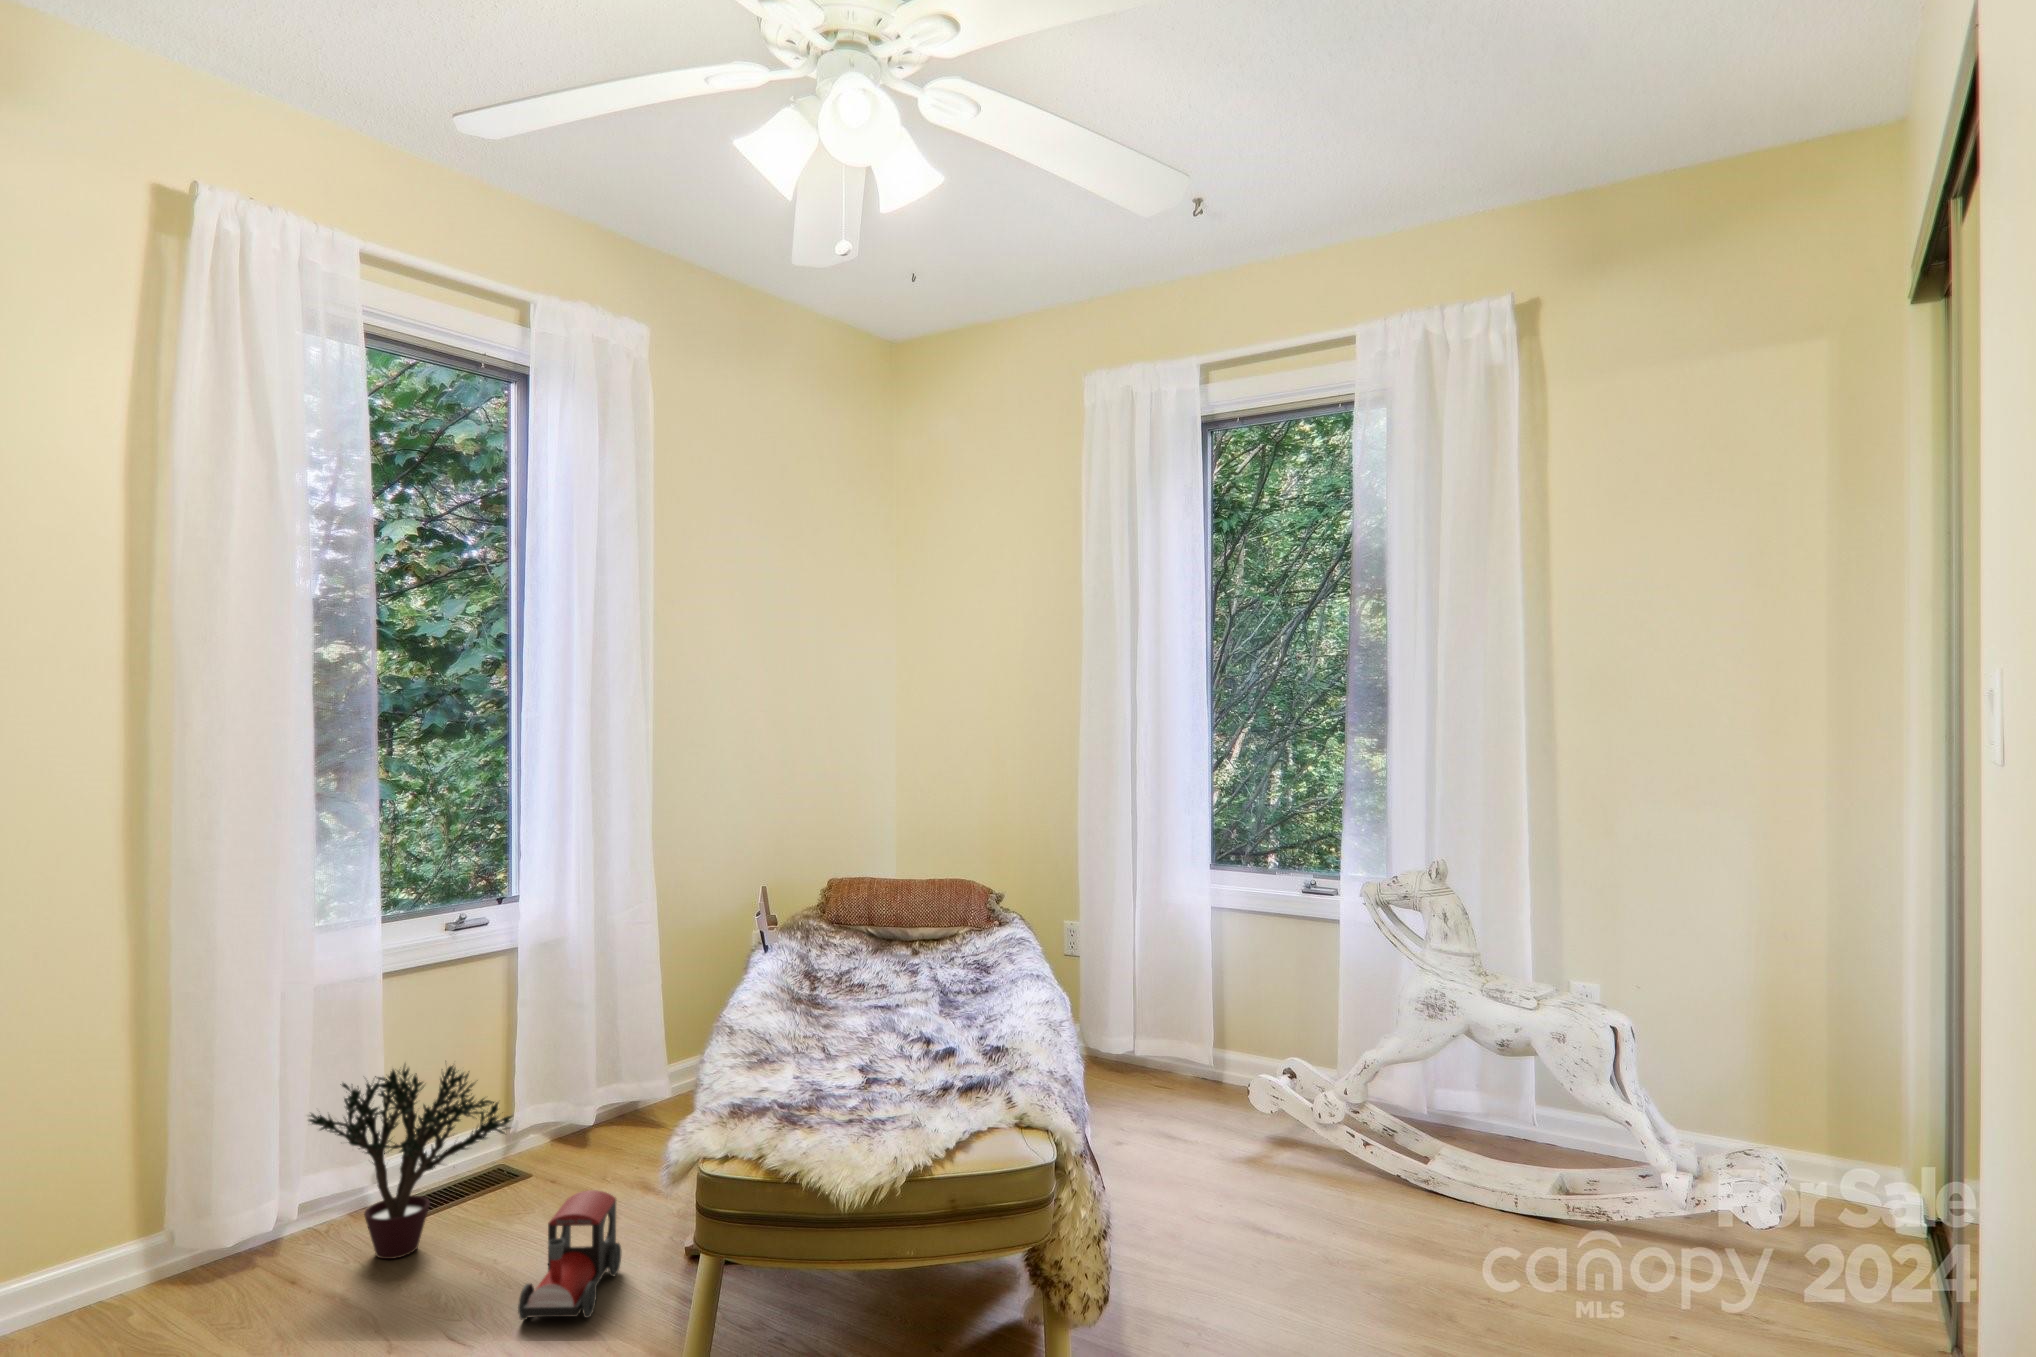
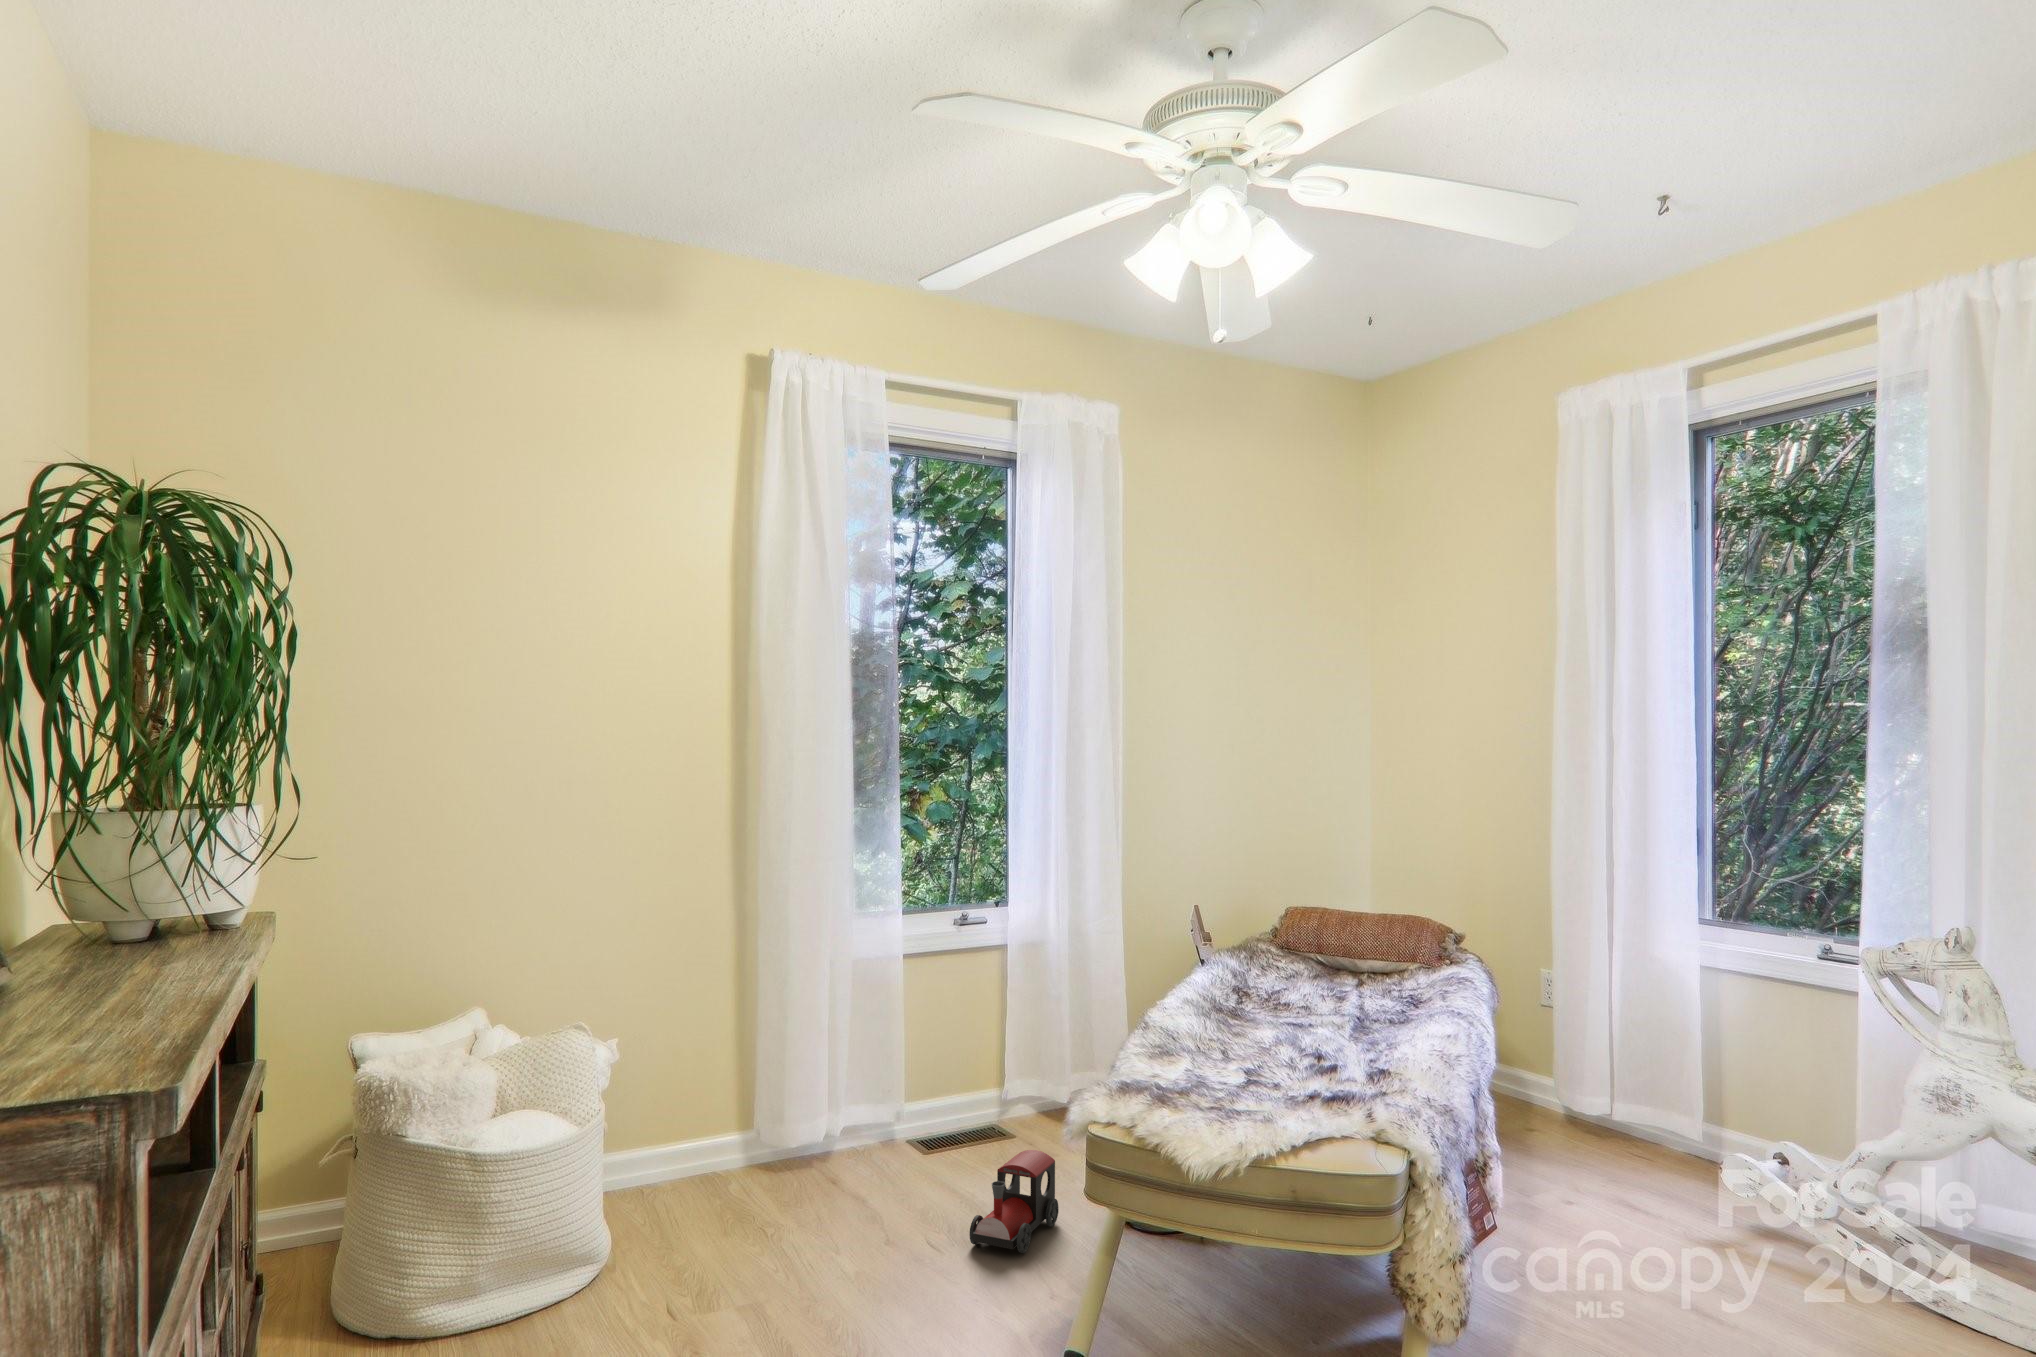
potted plant: present [309,1065,512,1259] -> none [832,1024,982,1182]

